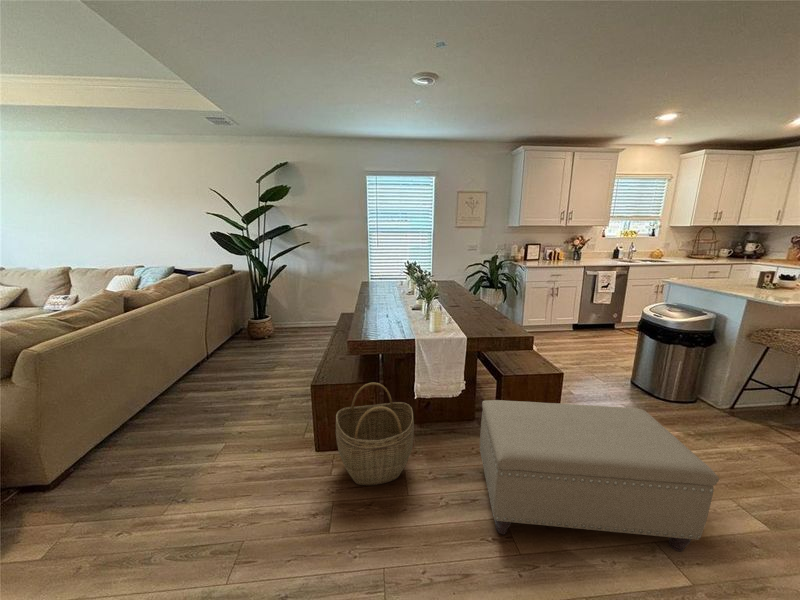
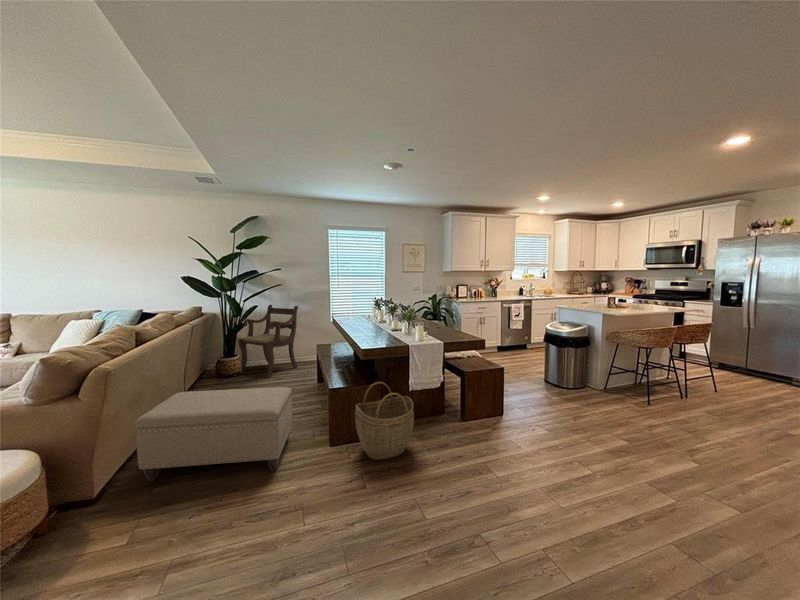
armchair: none [269,263,330,344] -> present [238,305,298,378]
ottoman: present [480,400,719,552] -> present [134,387,292,482]

